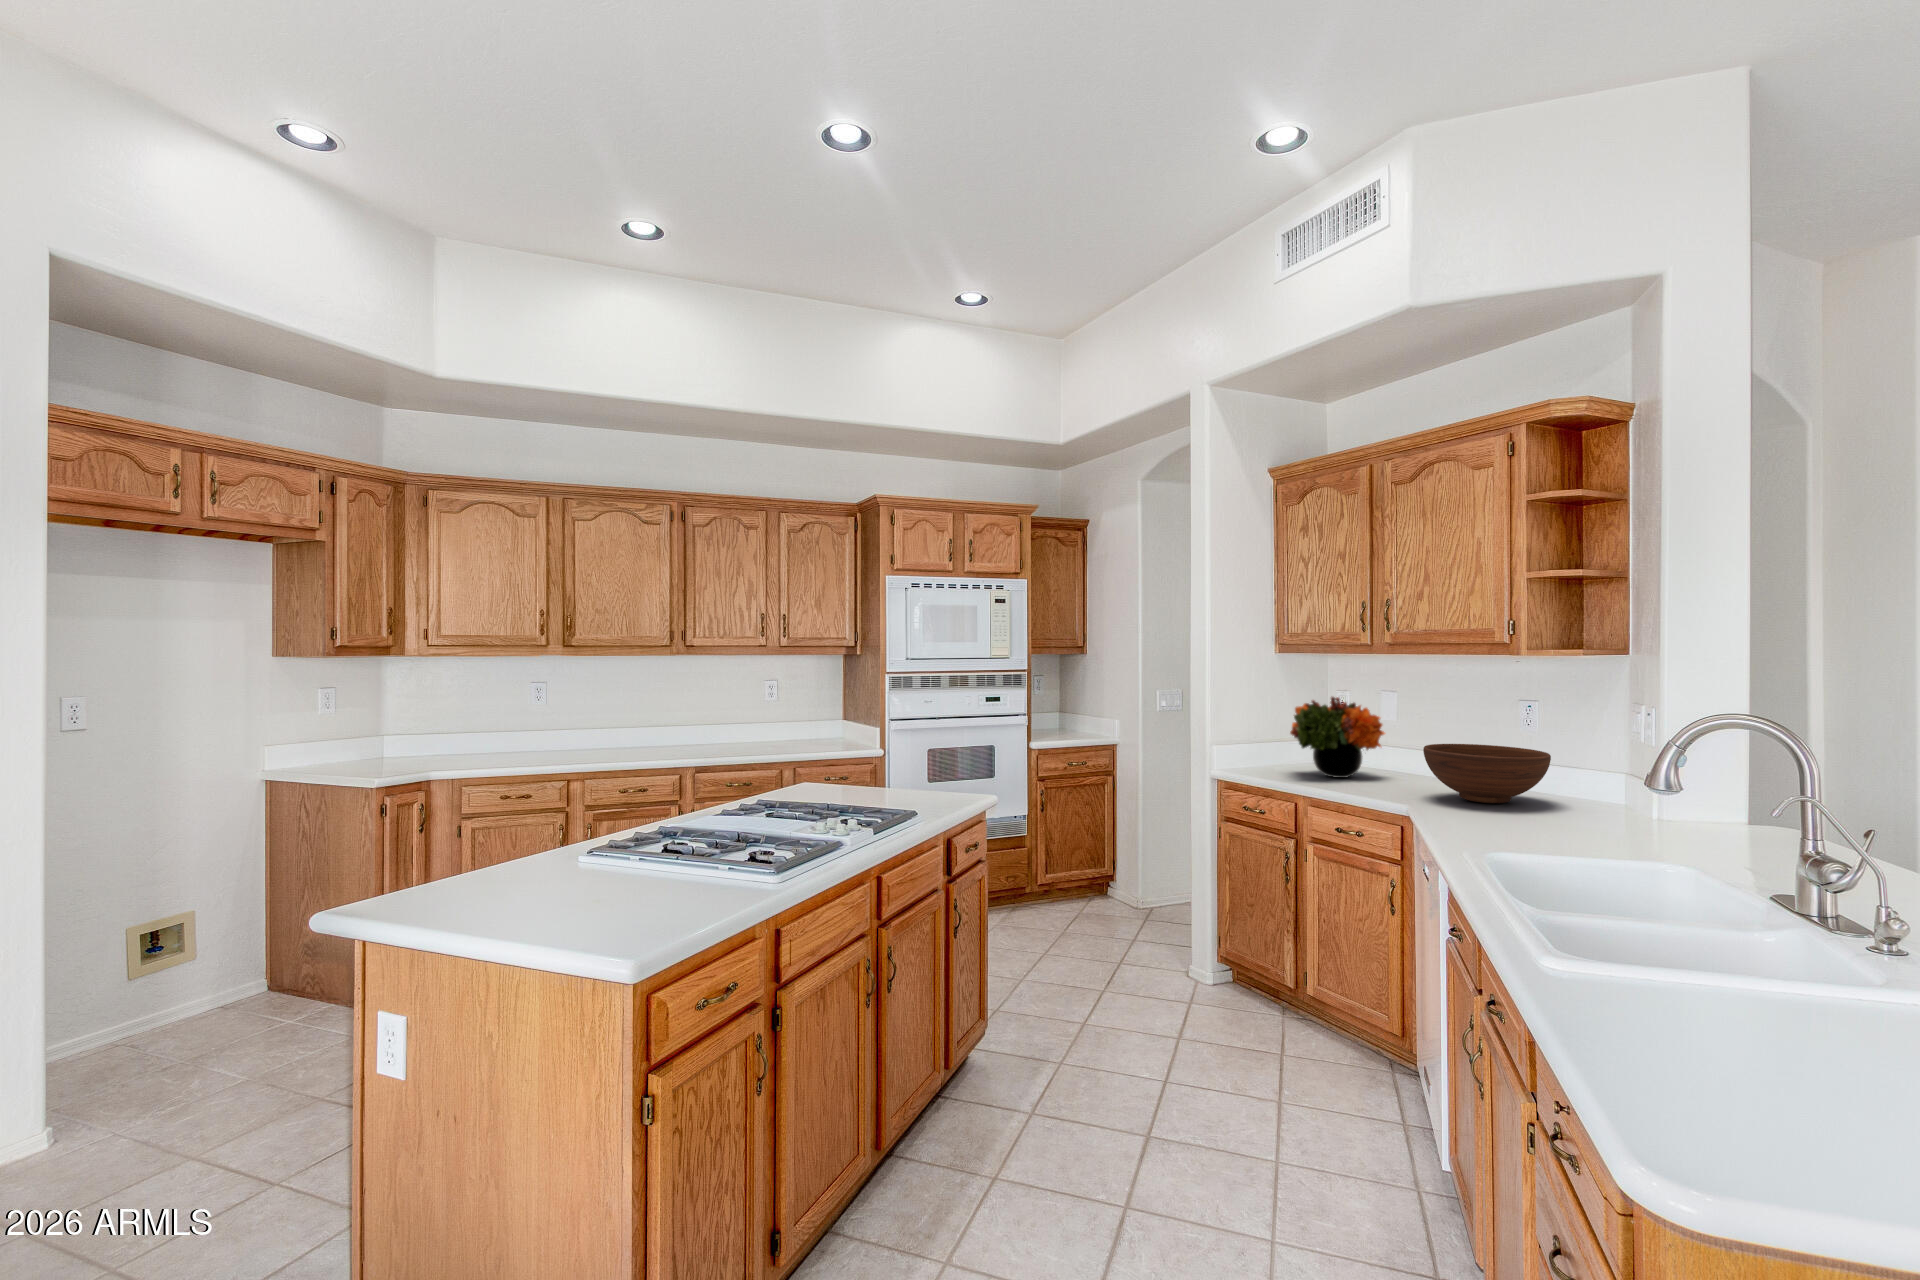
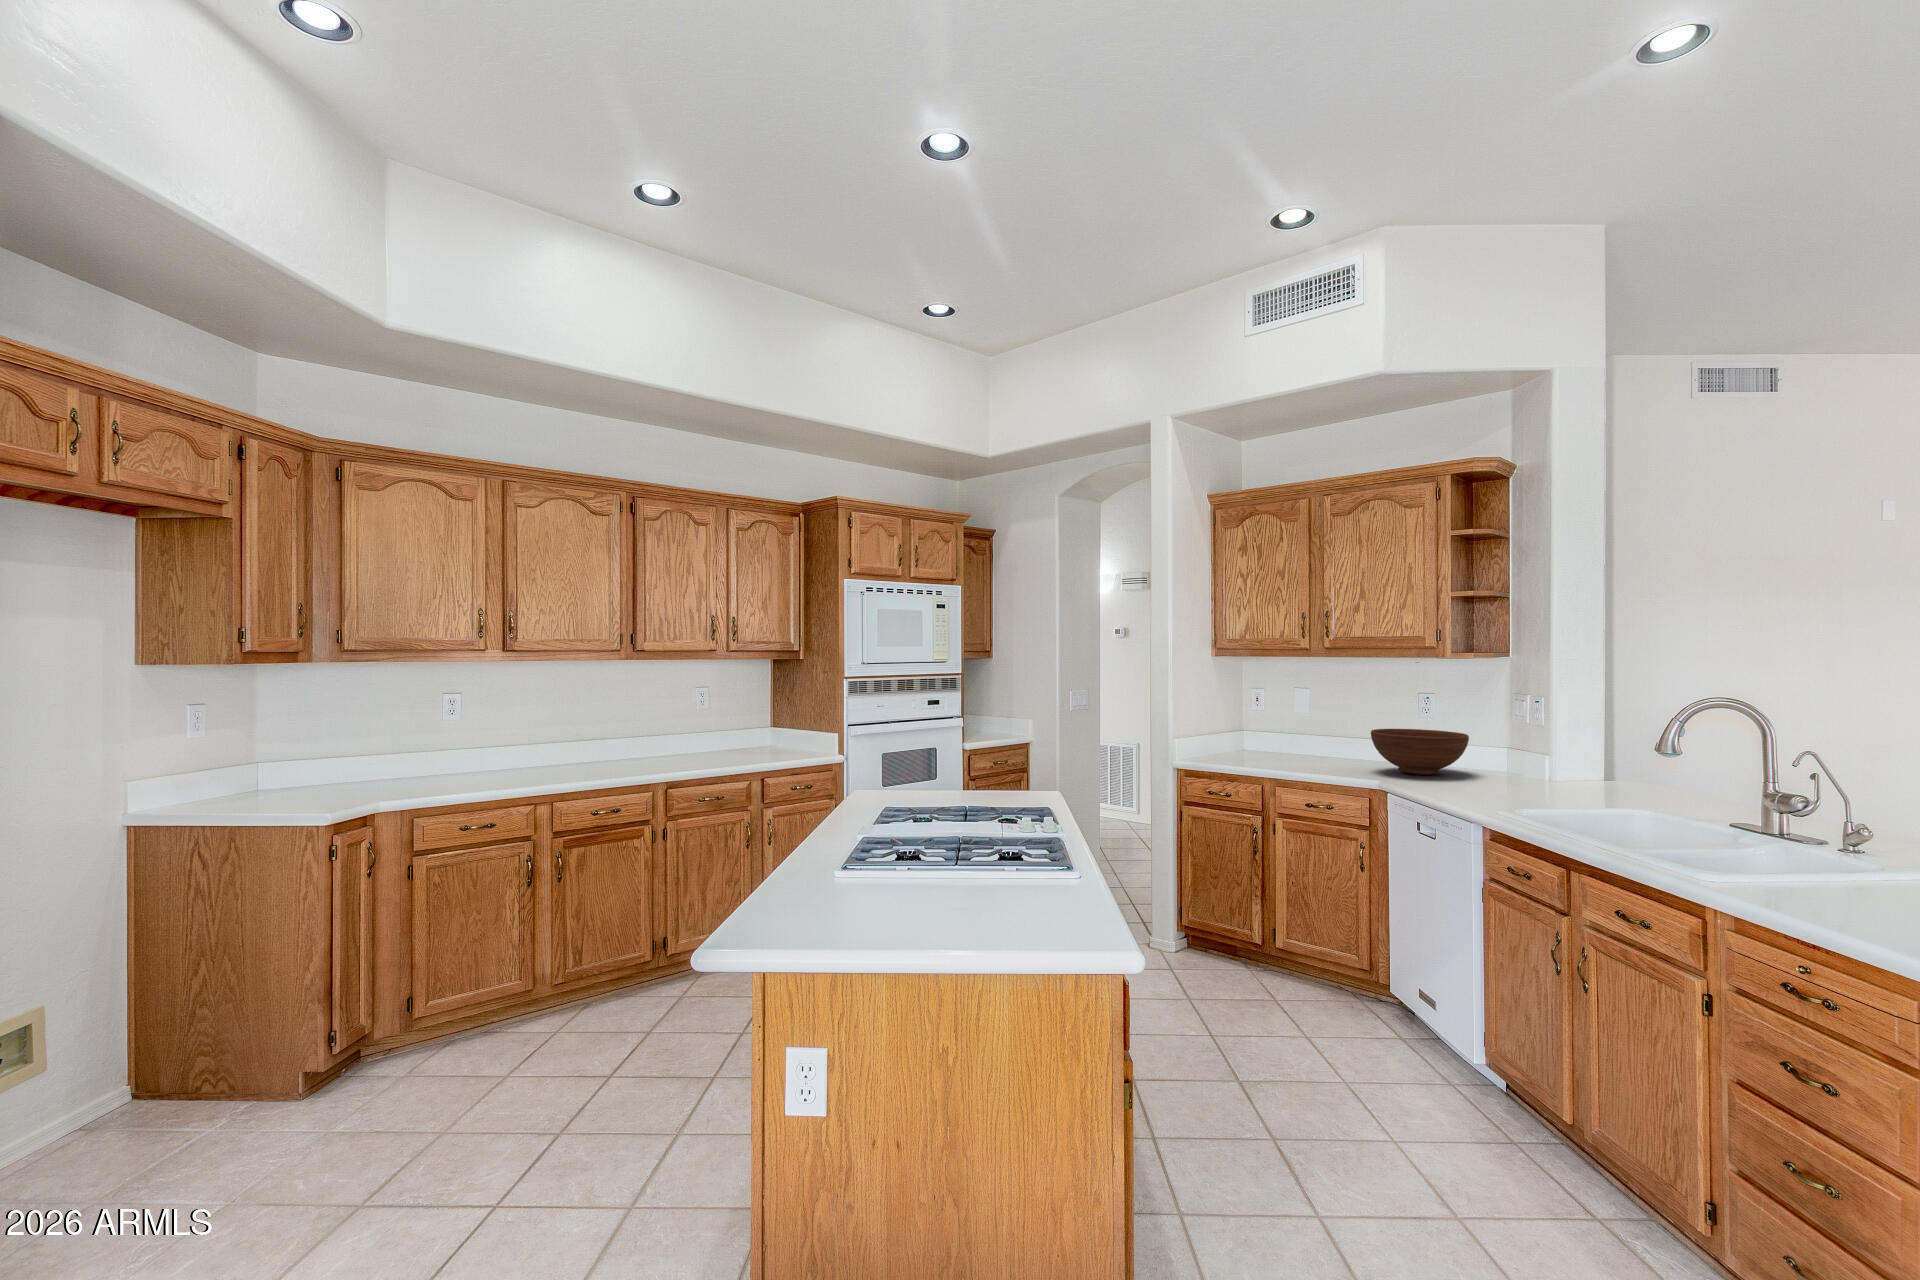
flower arrangement: present [1290,697,1385,778] -> none [1234,693,1315,761]

